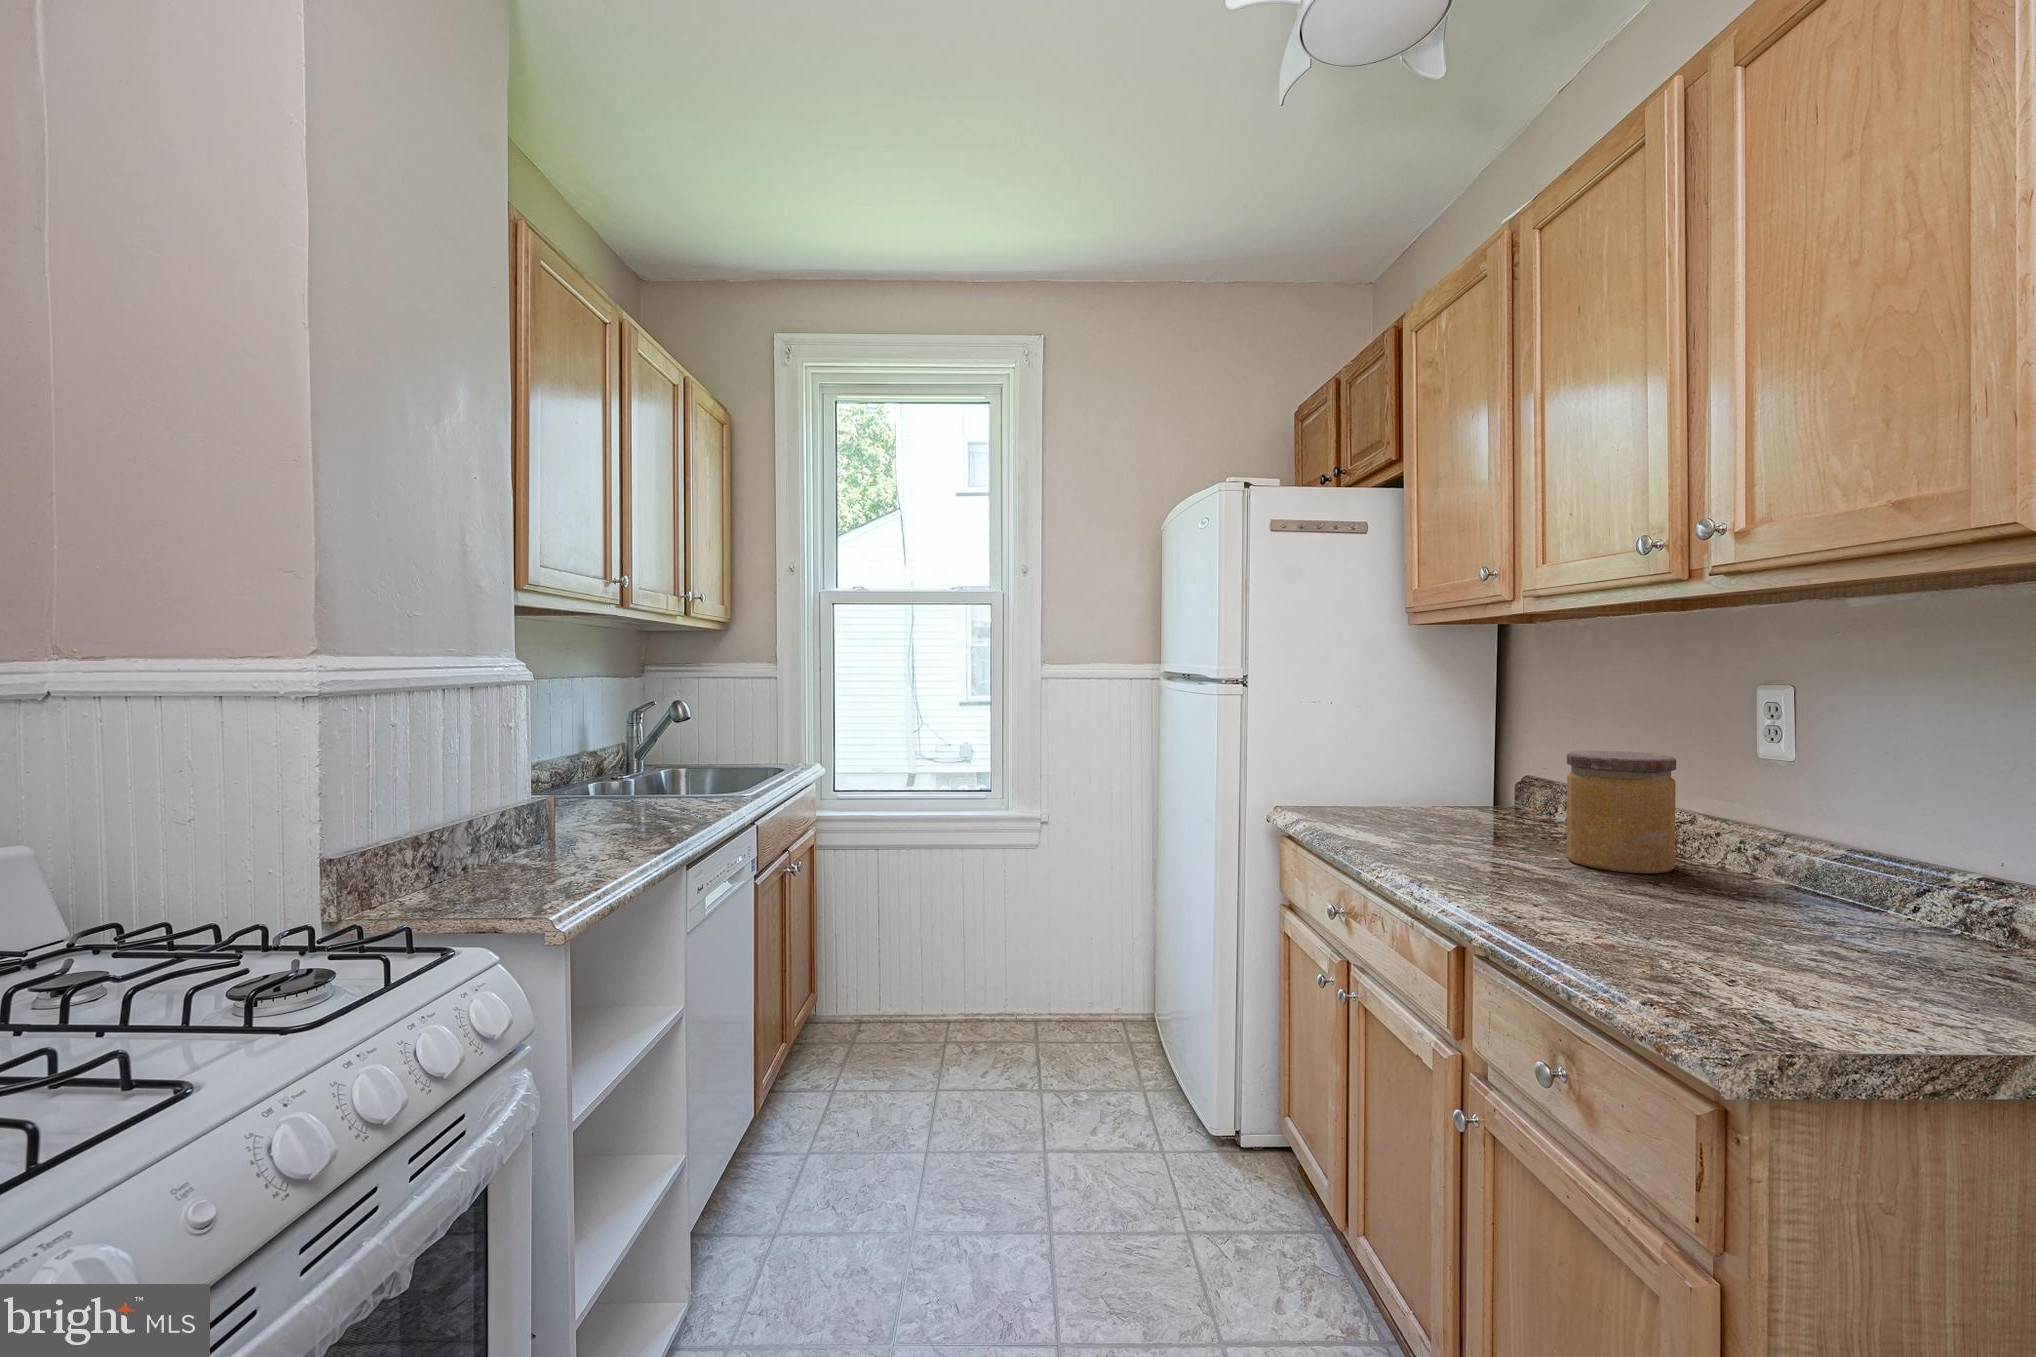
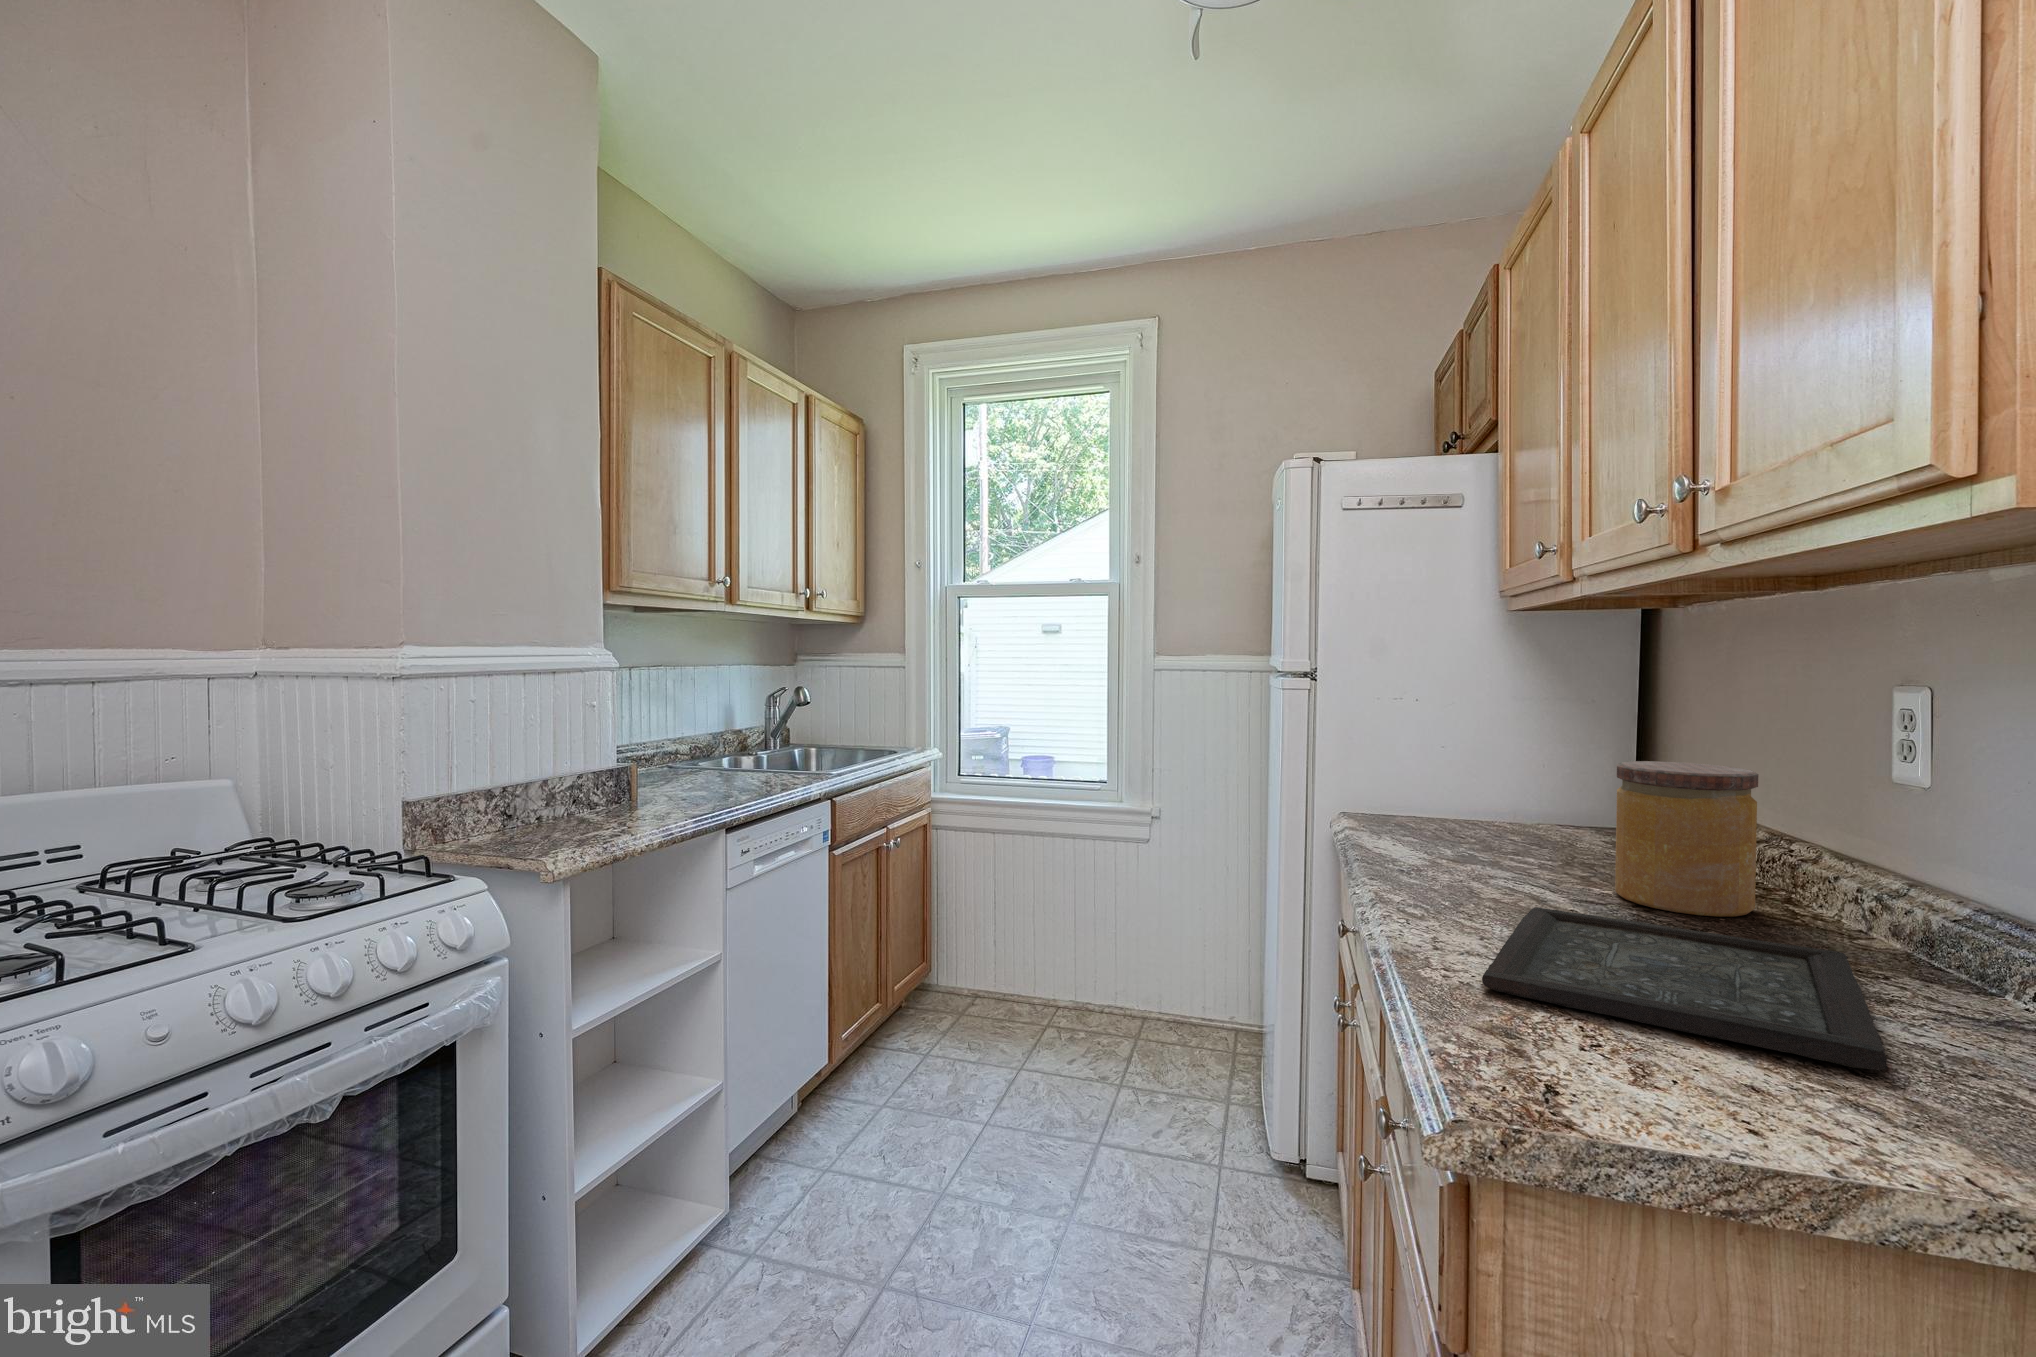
tray: none [1552,878,1919,976] -> present [1482,907,1888,1070]

